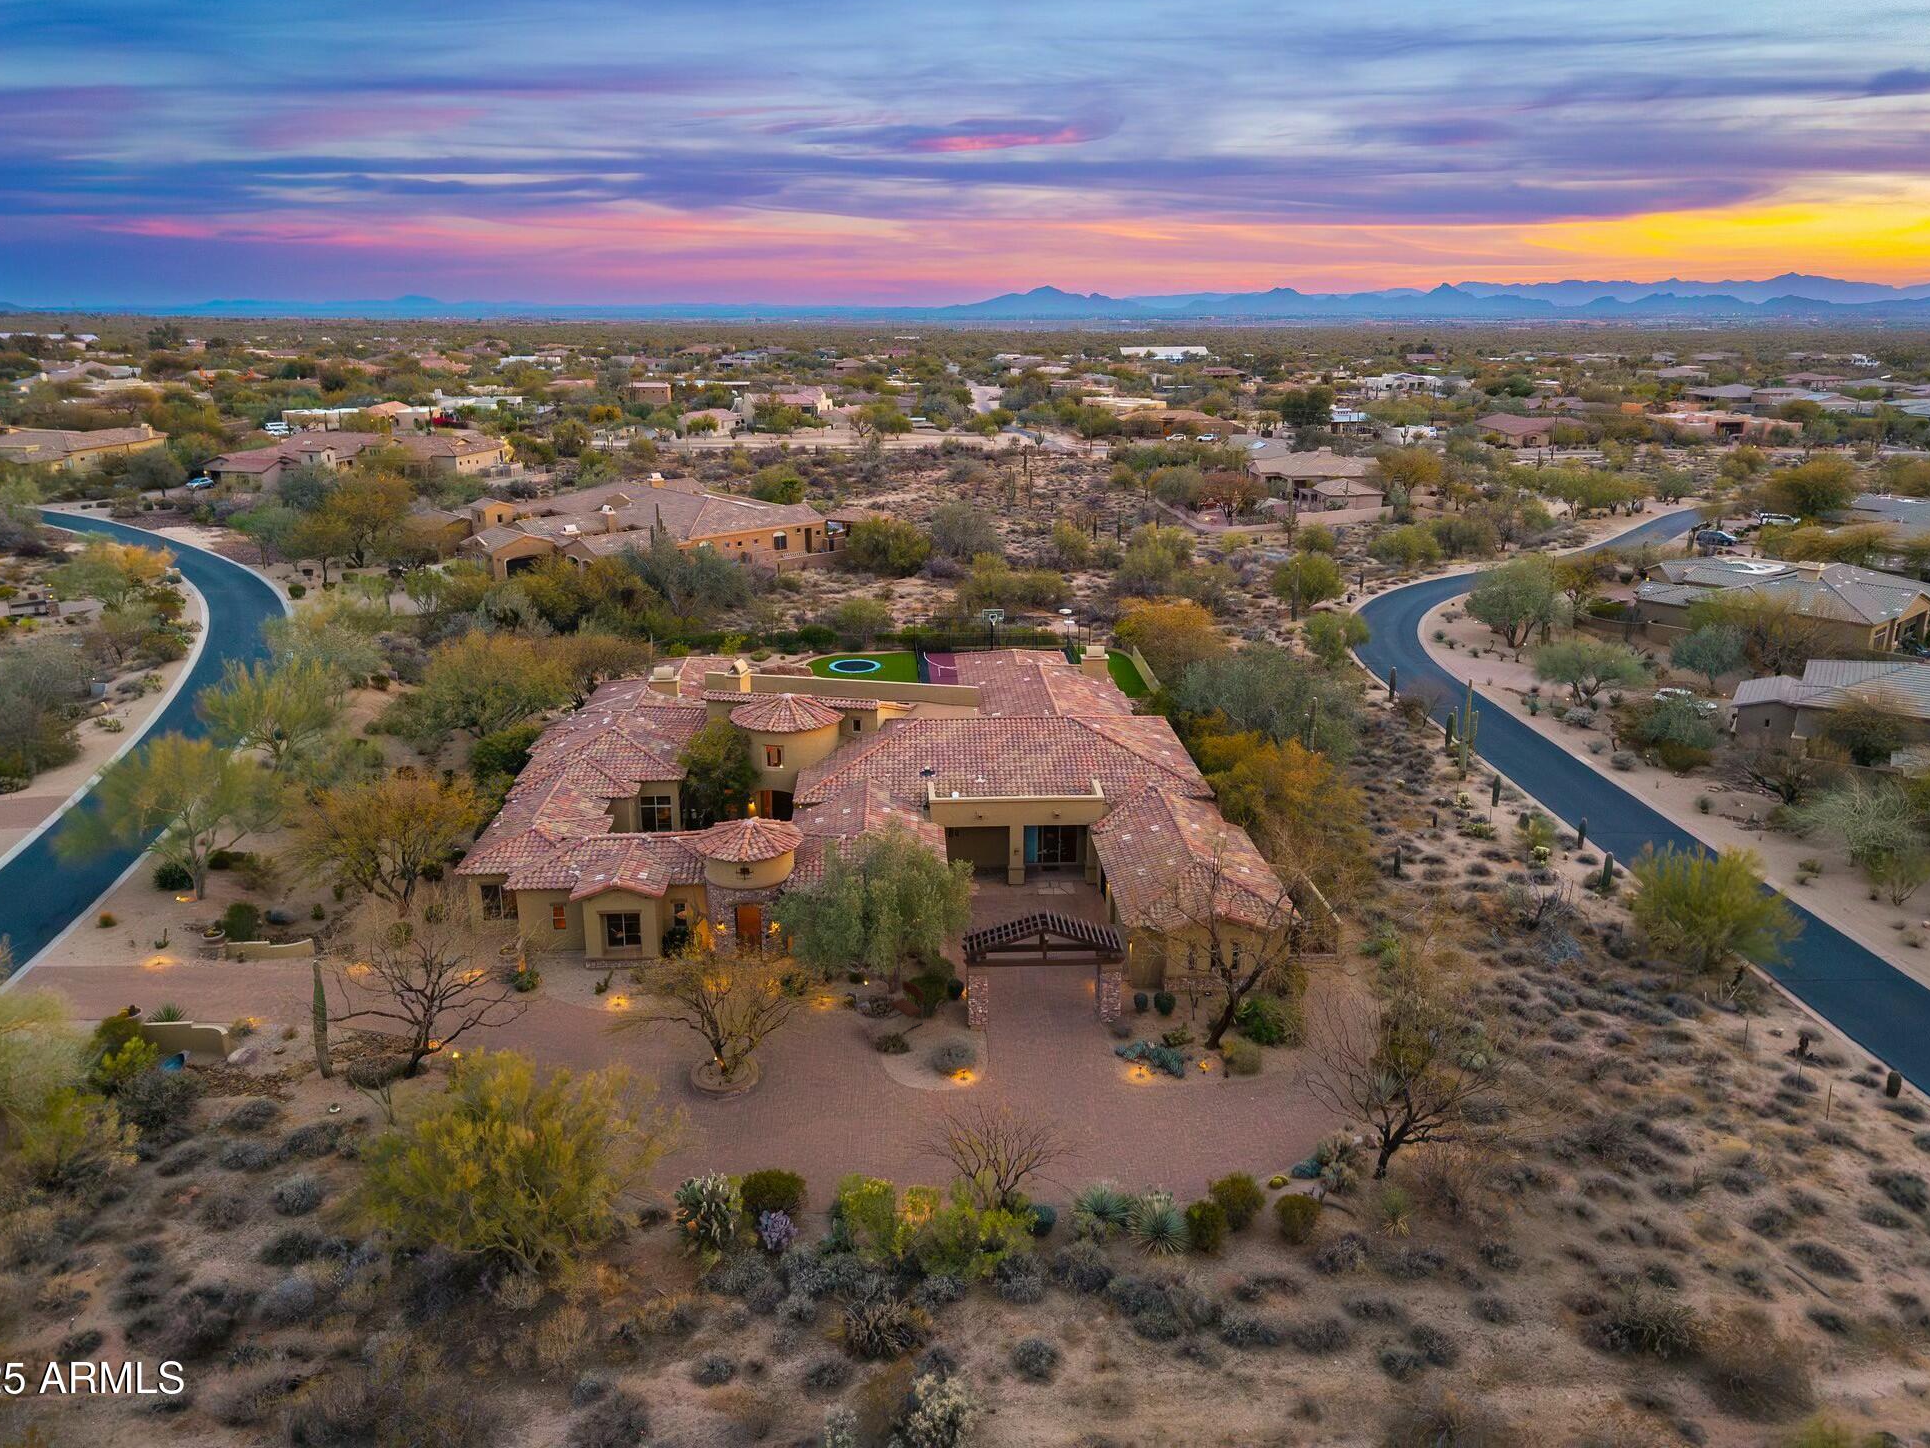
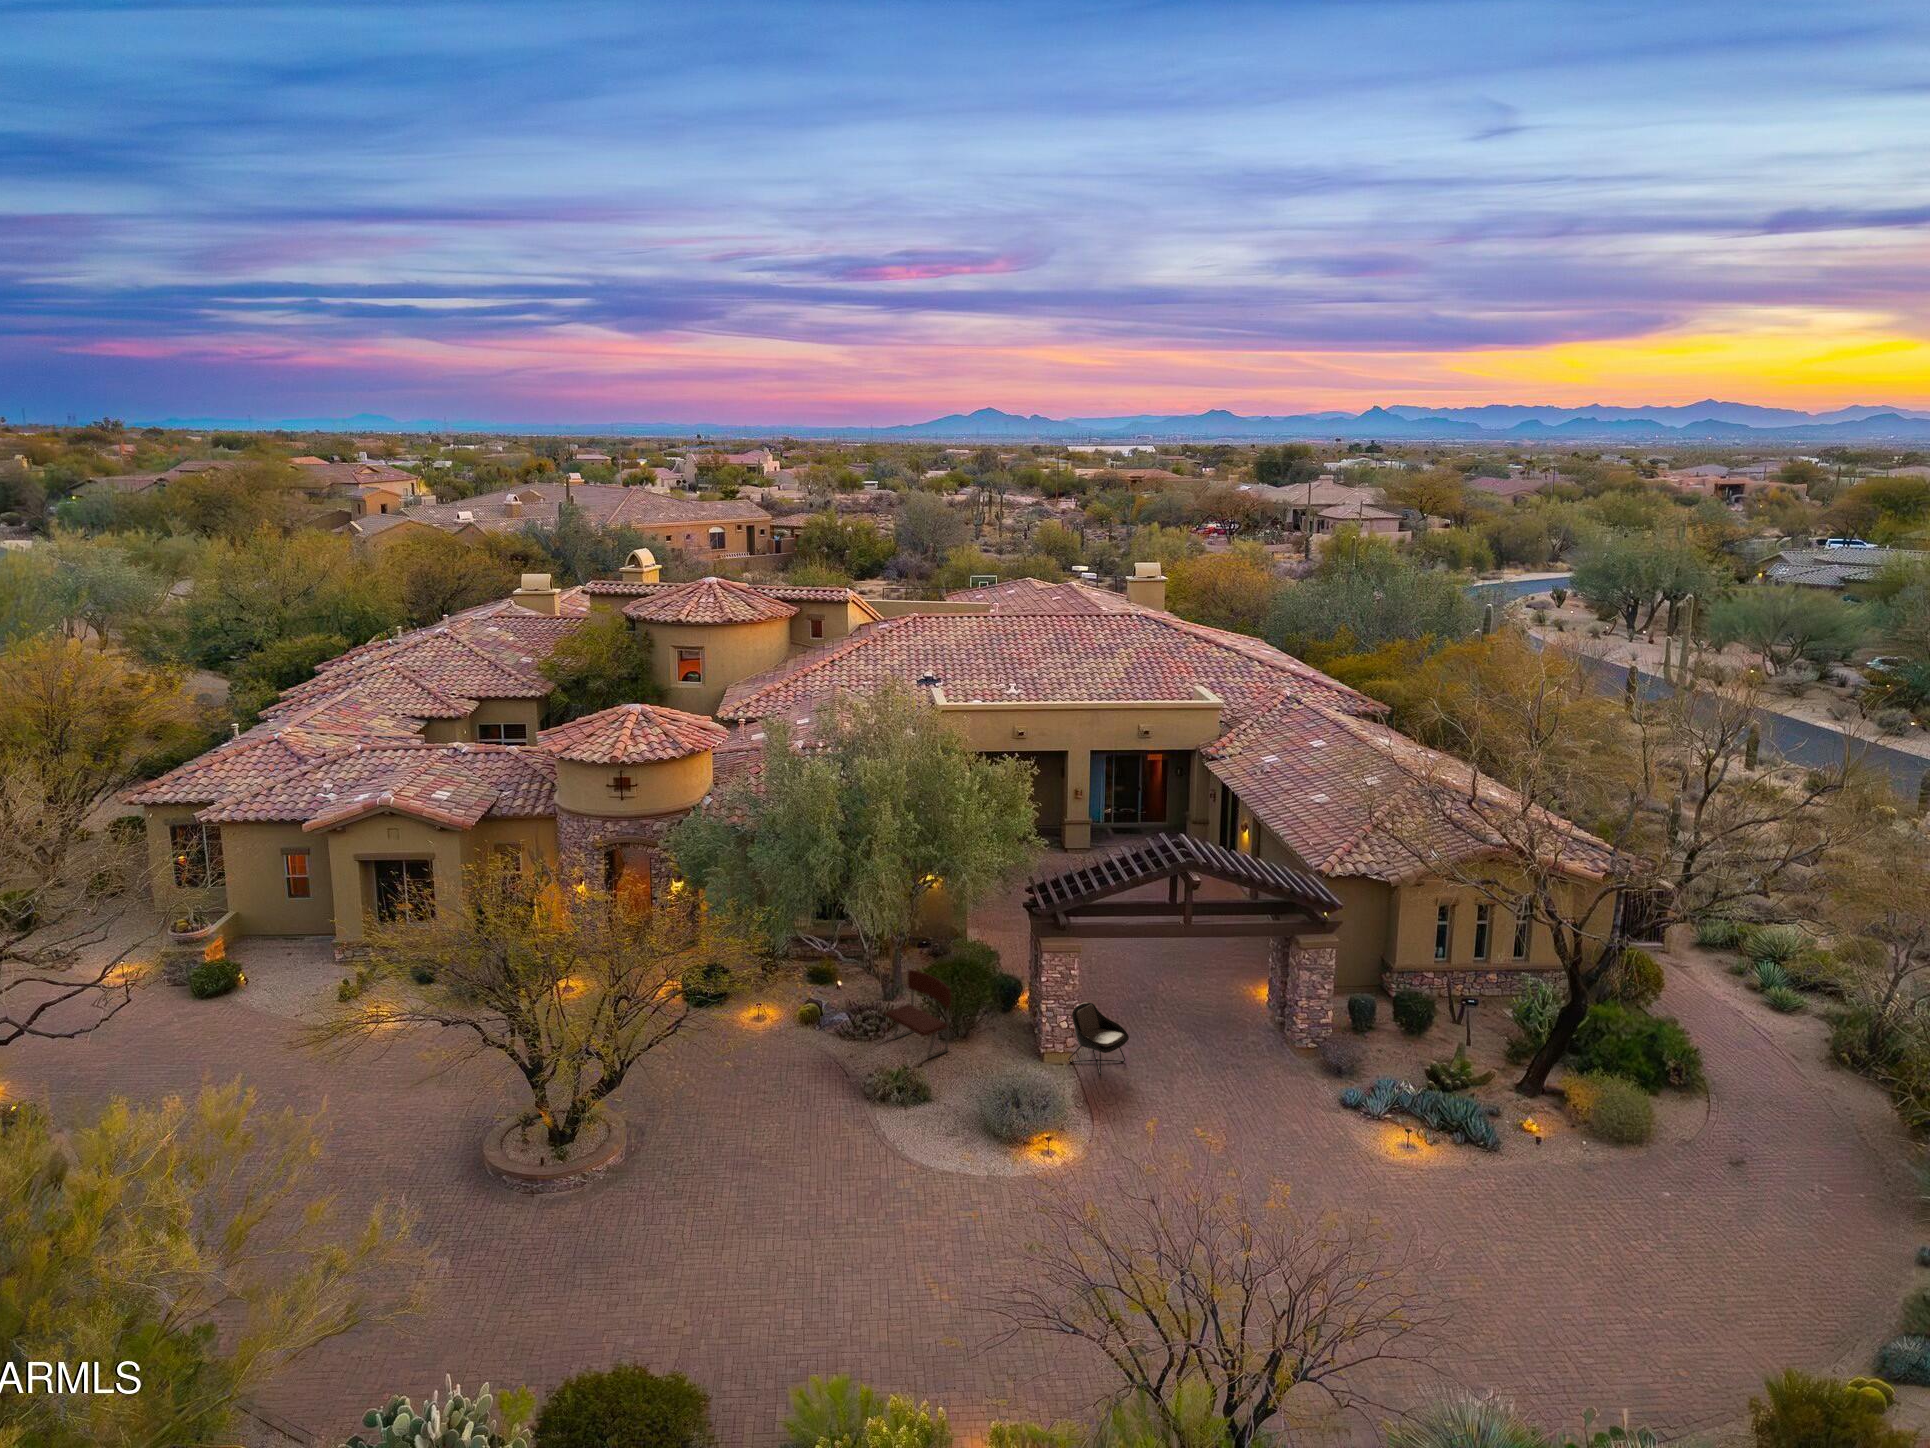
lounge chair: none [984,999,1015,1037] -> present [1068,1003,1129,1075]
potted tree: present [1221,1054,1237,1077] -> none [1567,1095,1616,1150]

